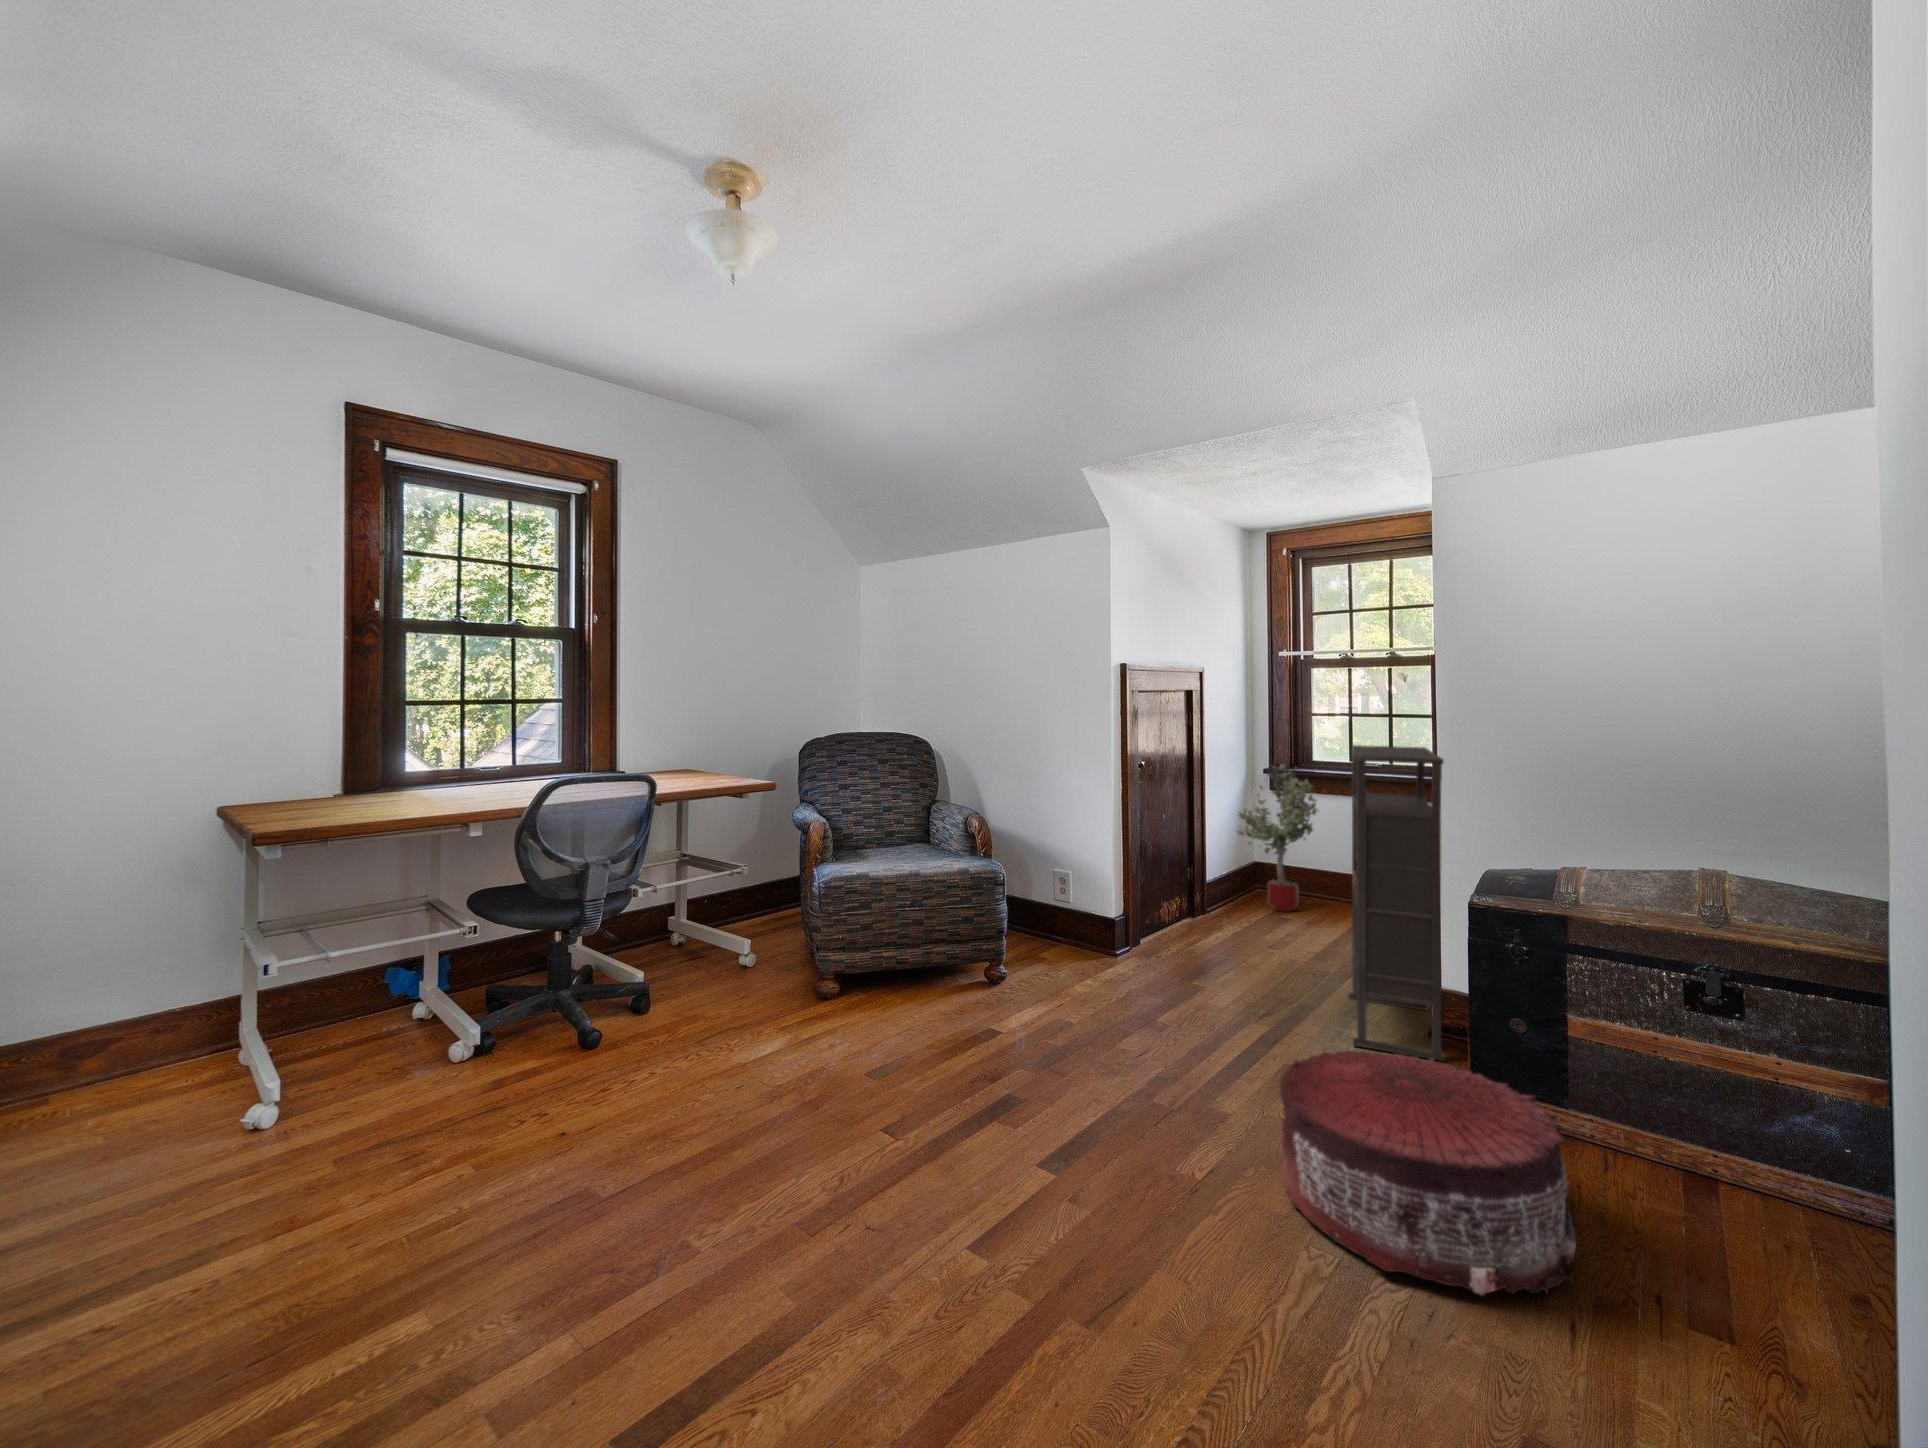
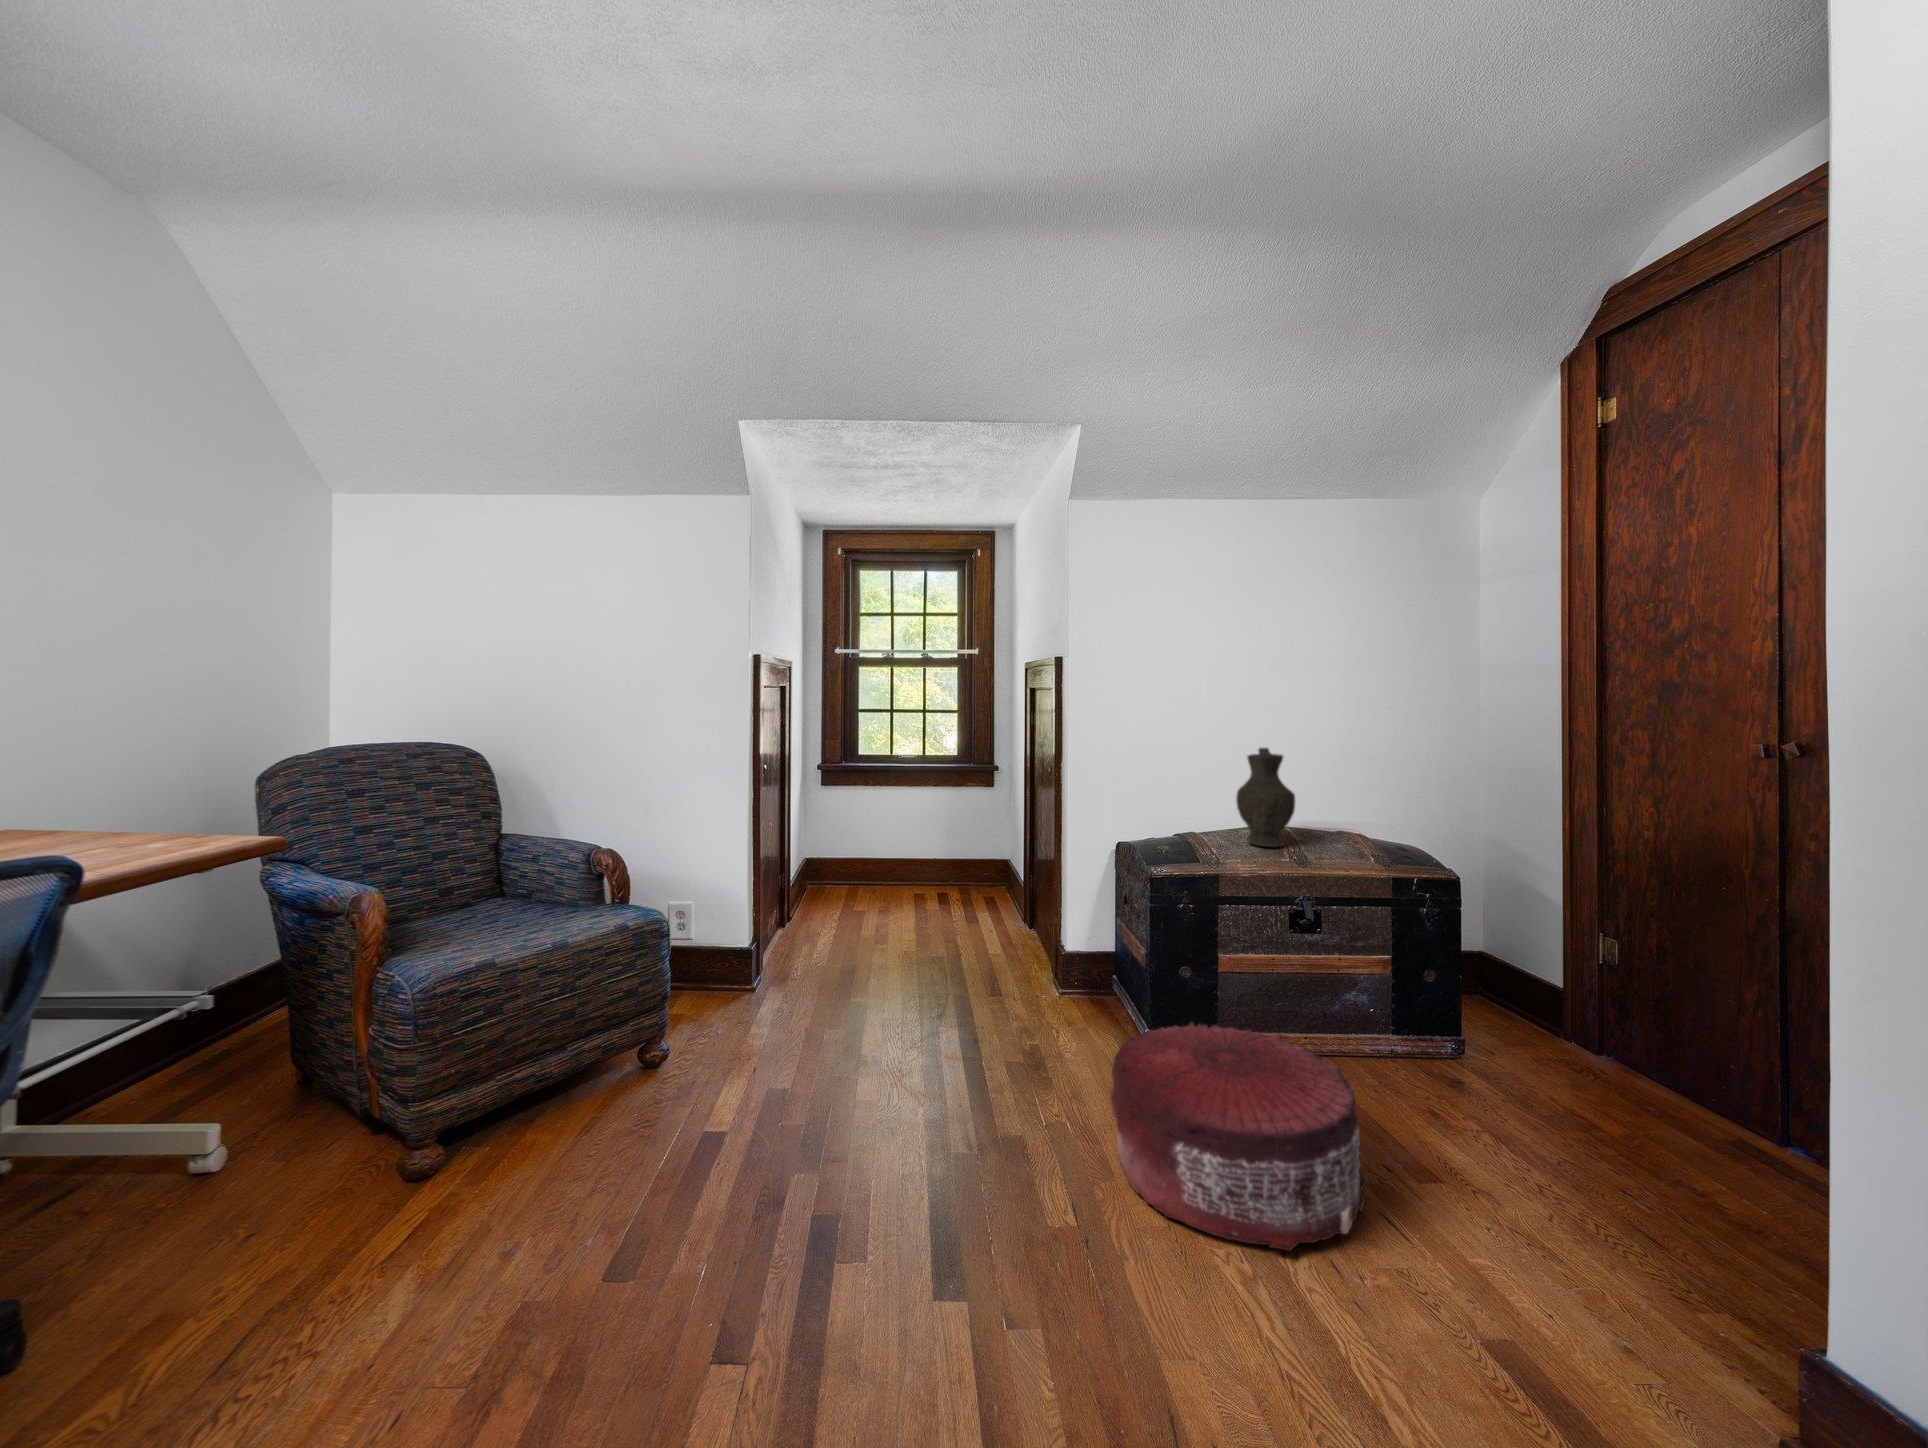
bookshelf: present [1348,745,1445,1061] -> none [980,739,1099,1023]
potted tree: present [1237,764,1318,912] -> none [807,758,880,901]
decorative vase: none [1650,768,1752,901] -> present [1236,748,1295,847]

